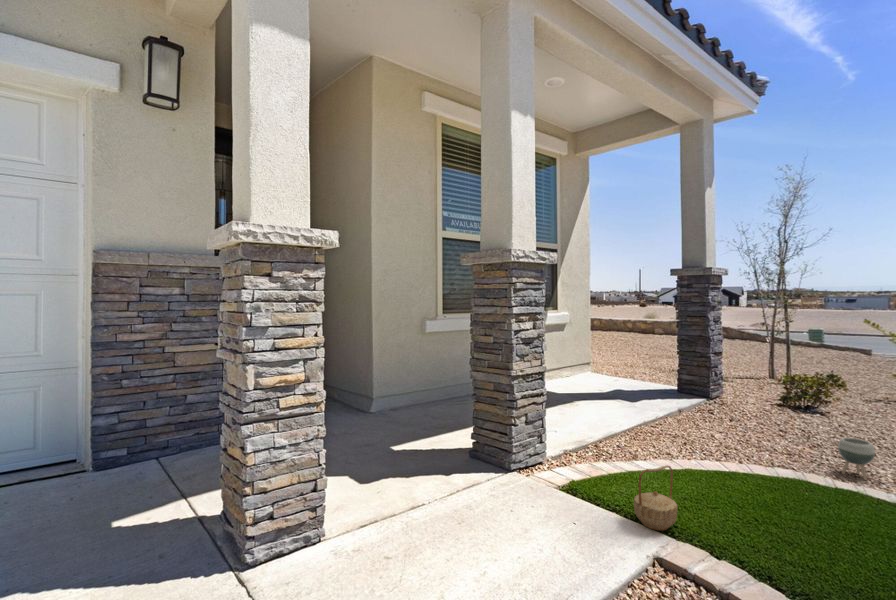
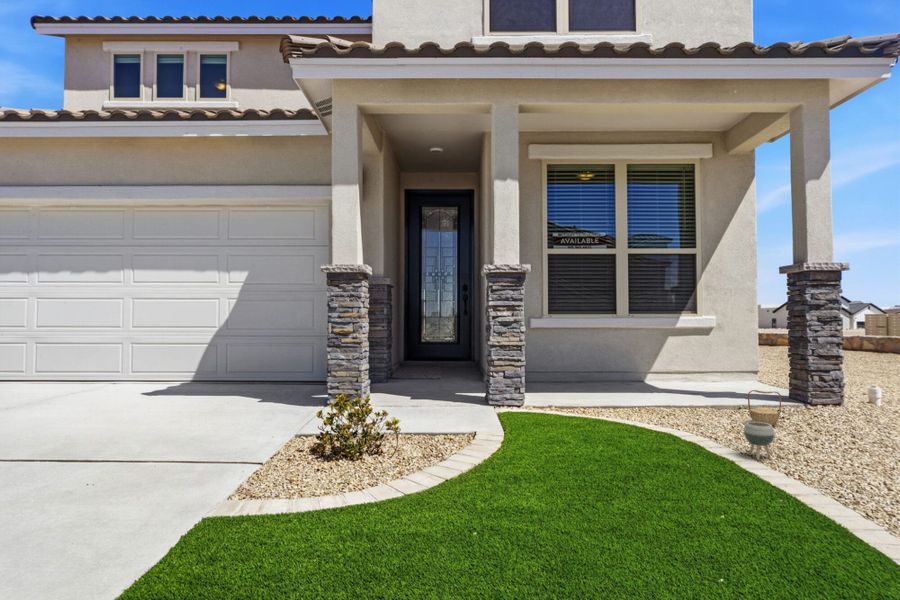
basket: present [634,465,678,531] -> present [748,390,781,426]

